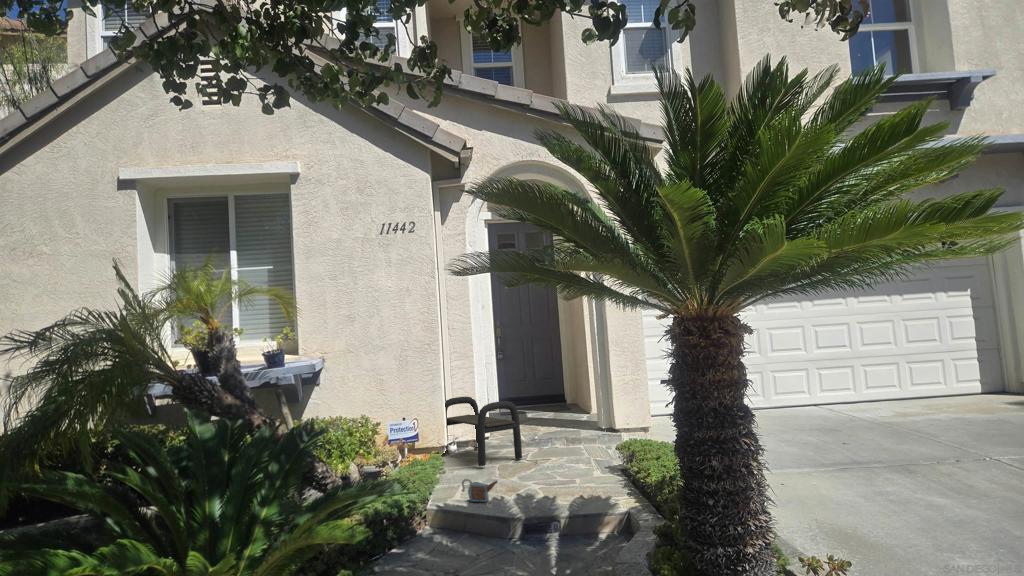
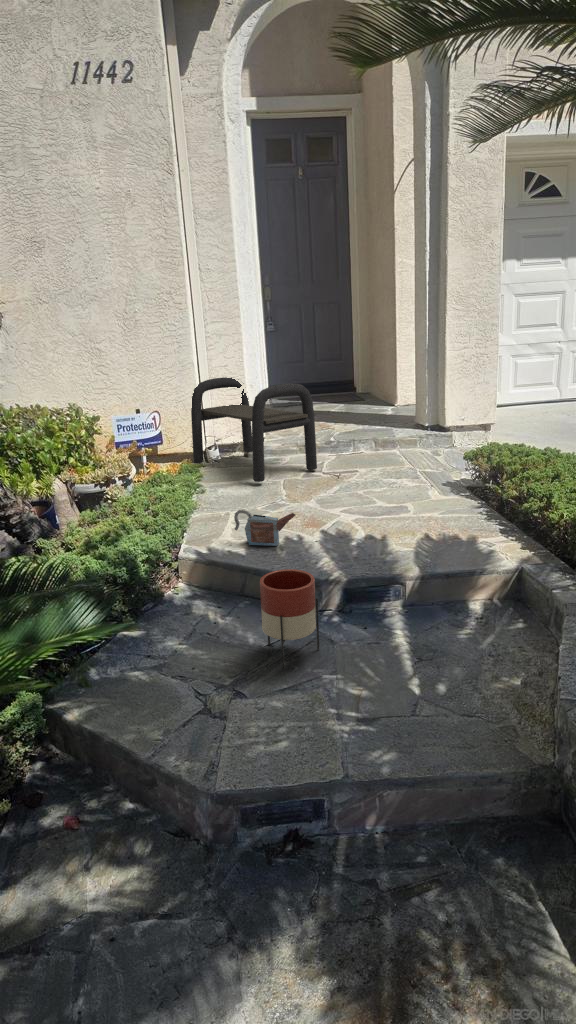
planter: none [471,507,505,564] -> present [260,569,319,670]

